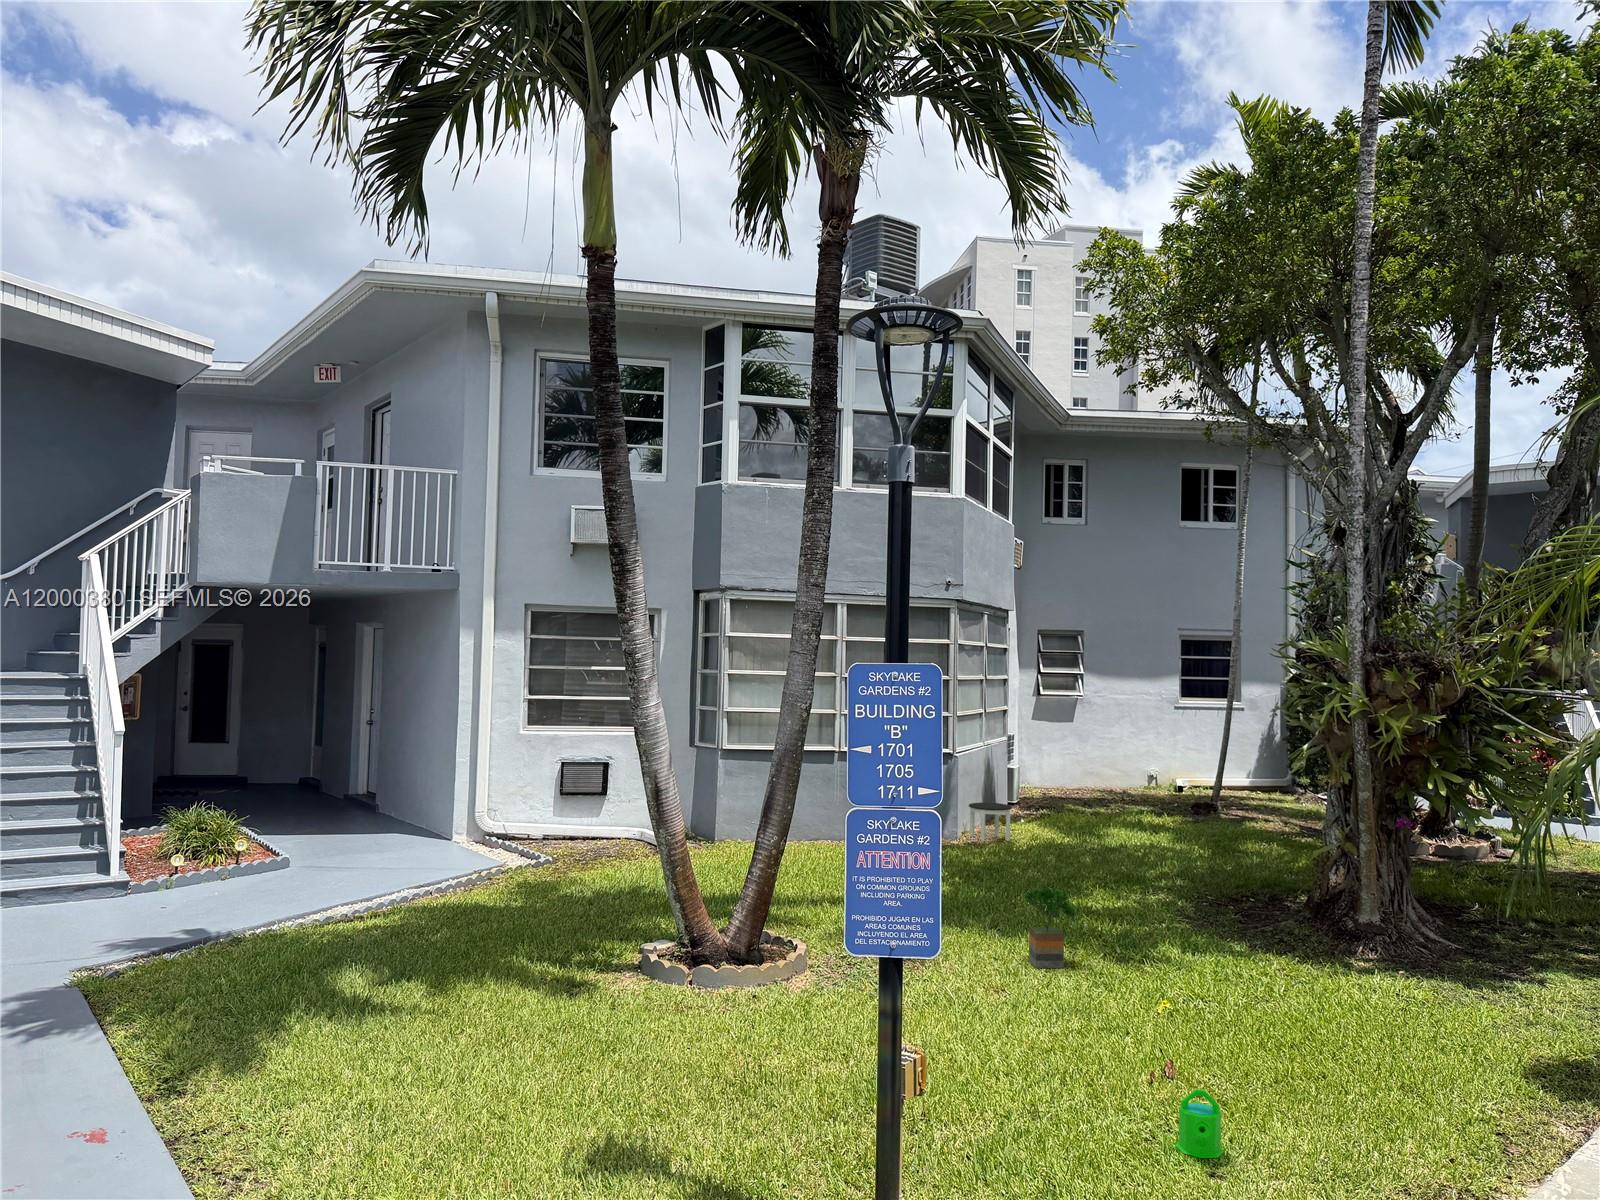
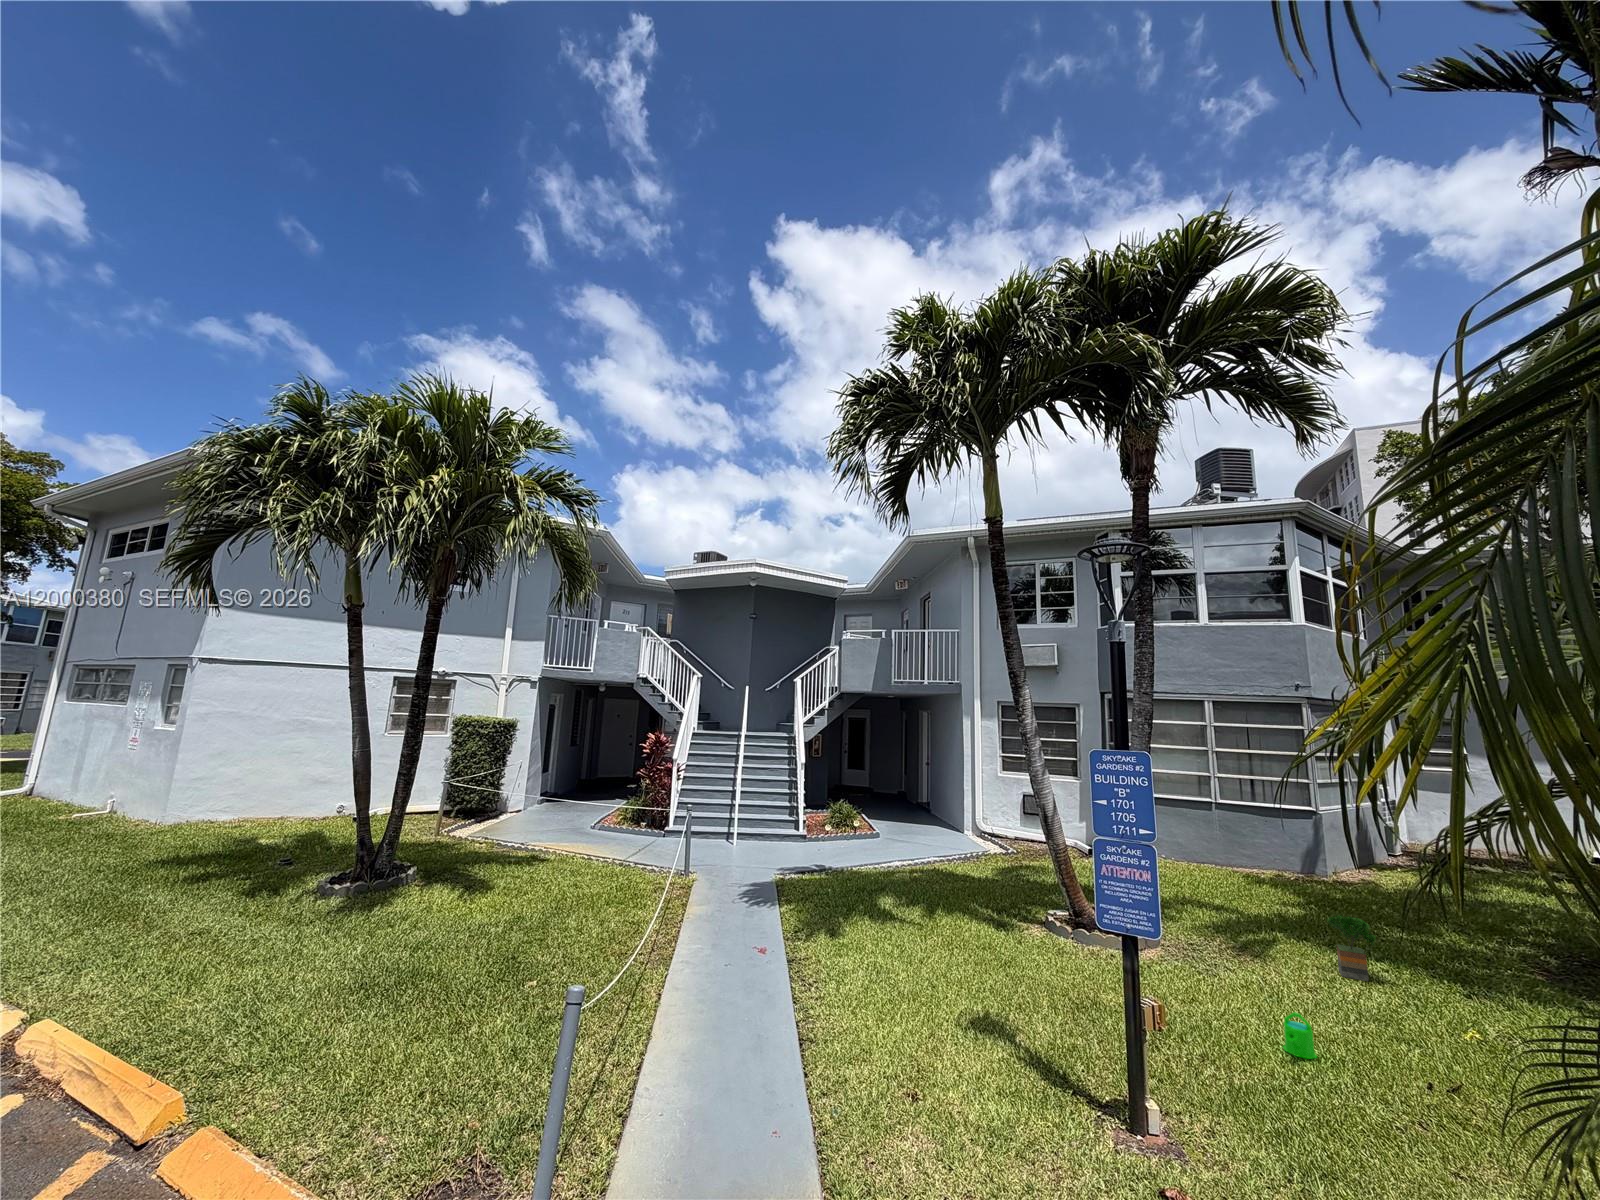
round table: present [969,803,1012,842] -> none [1325,848,1366,880]
watering can: present [1175,1089,1224,1158] -> present [1283,1012,1317,1059]

